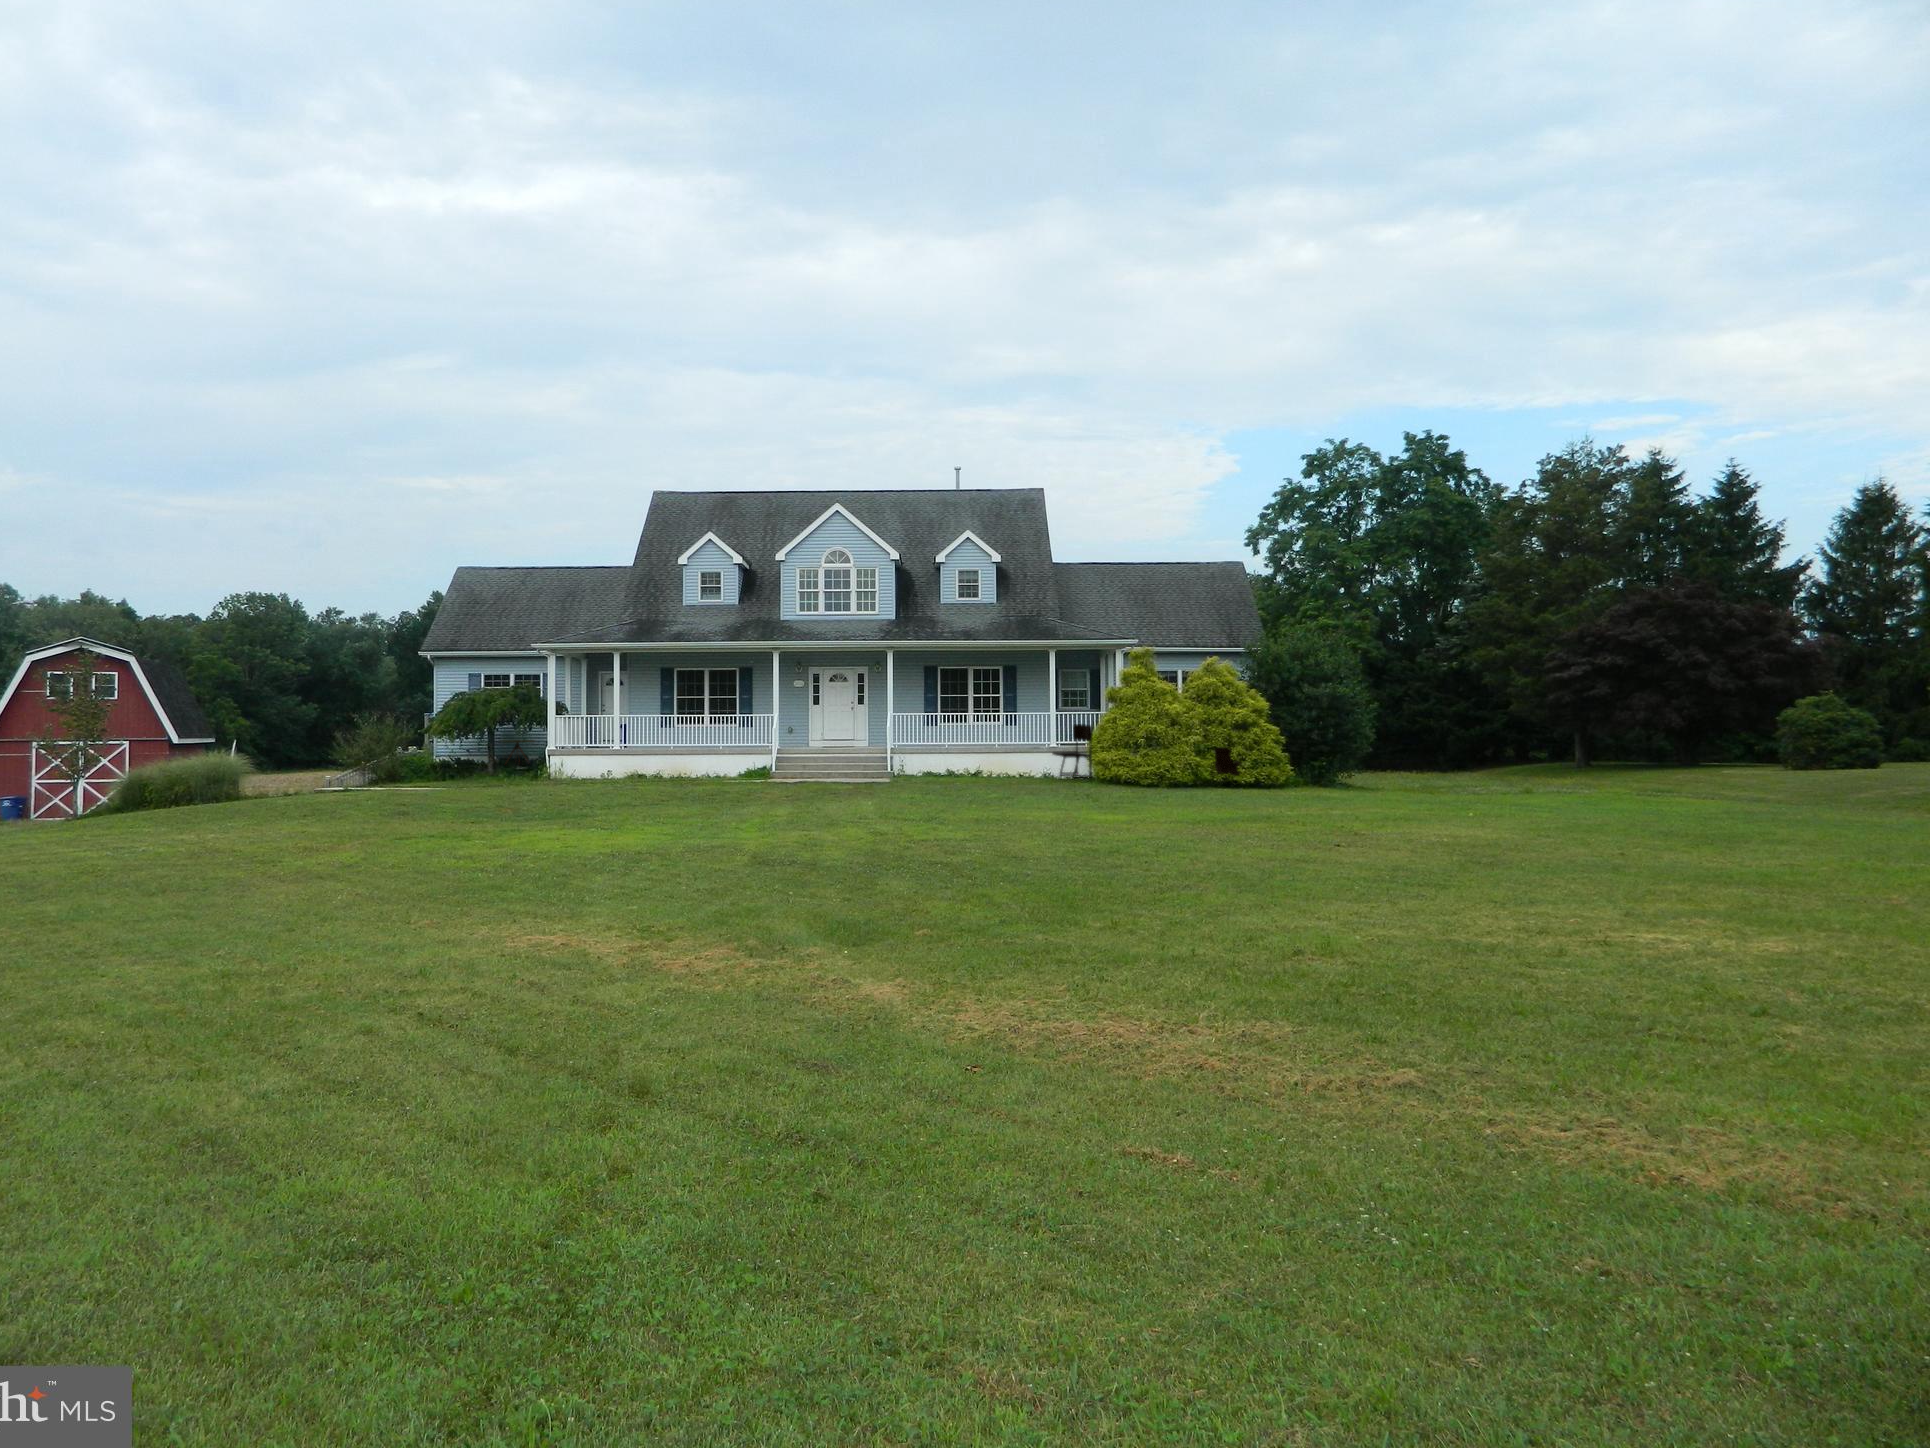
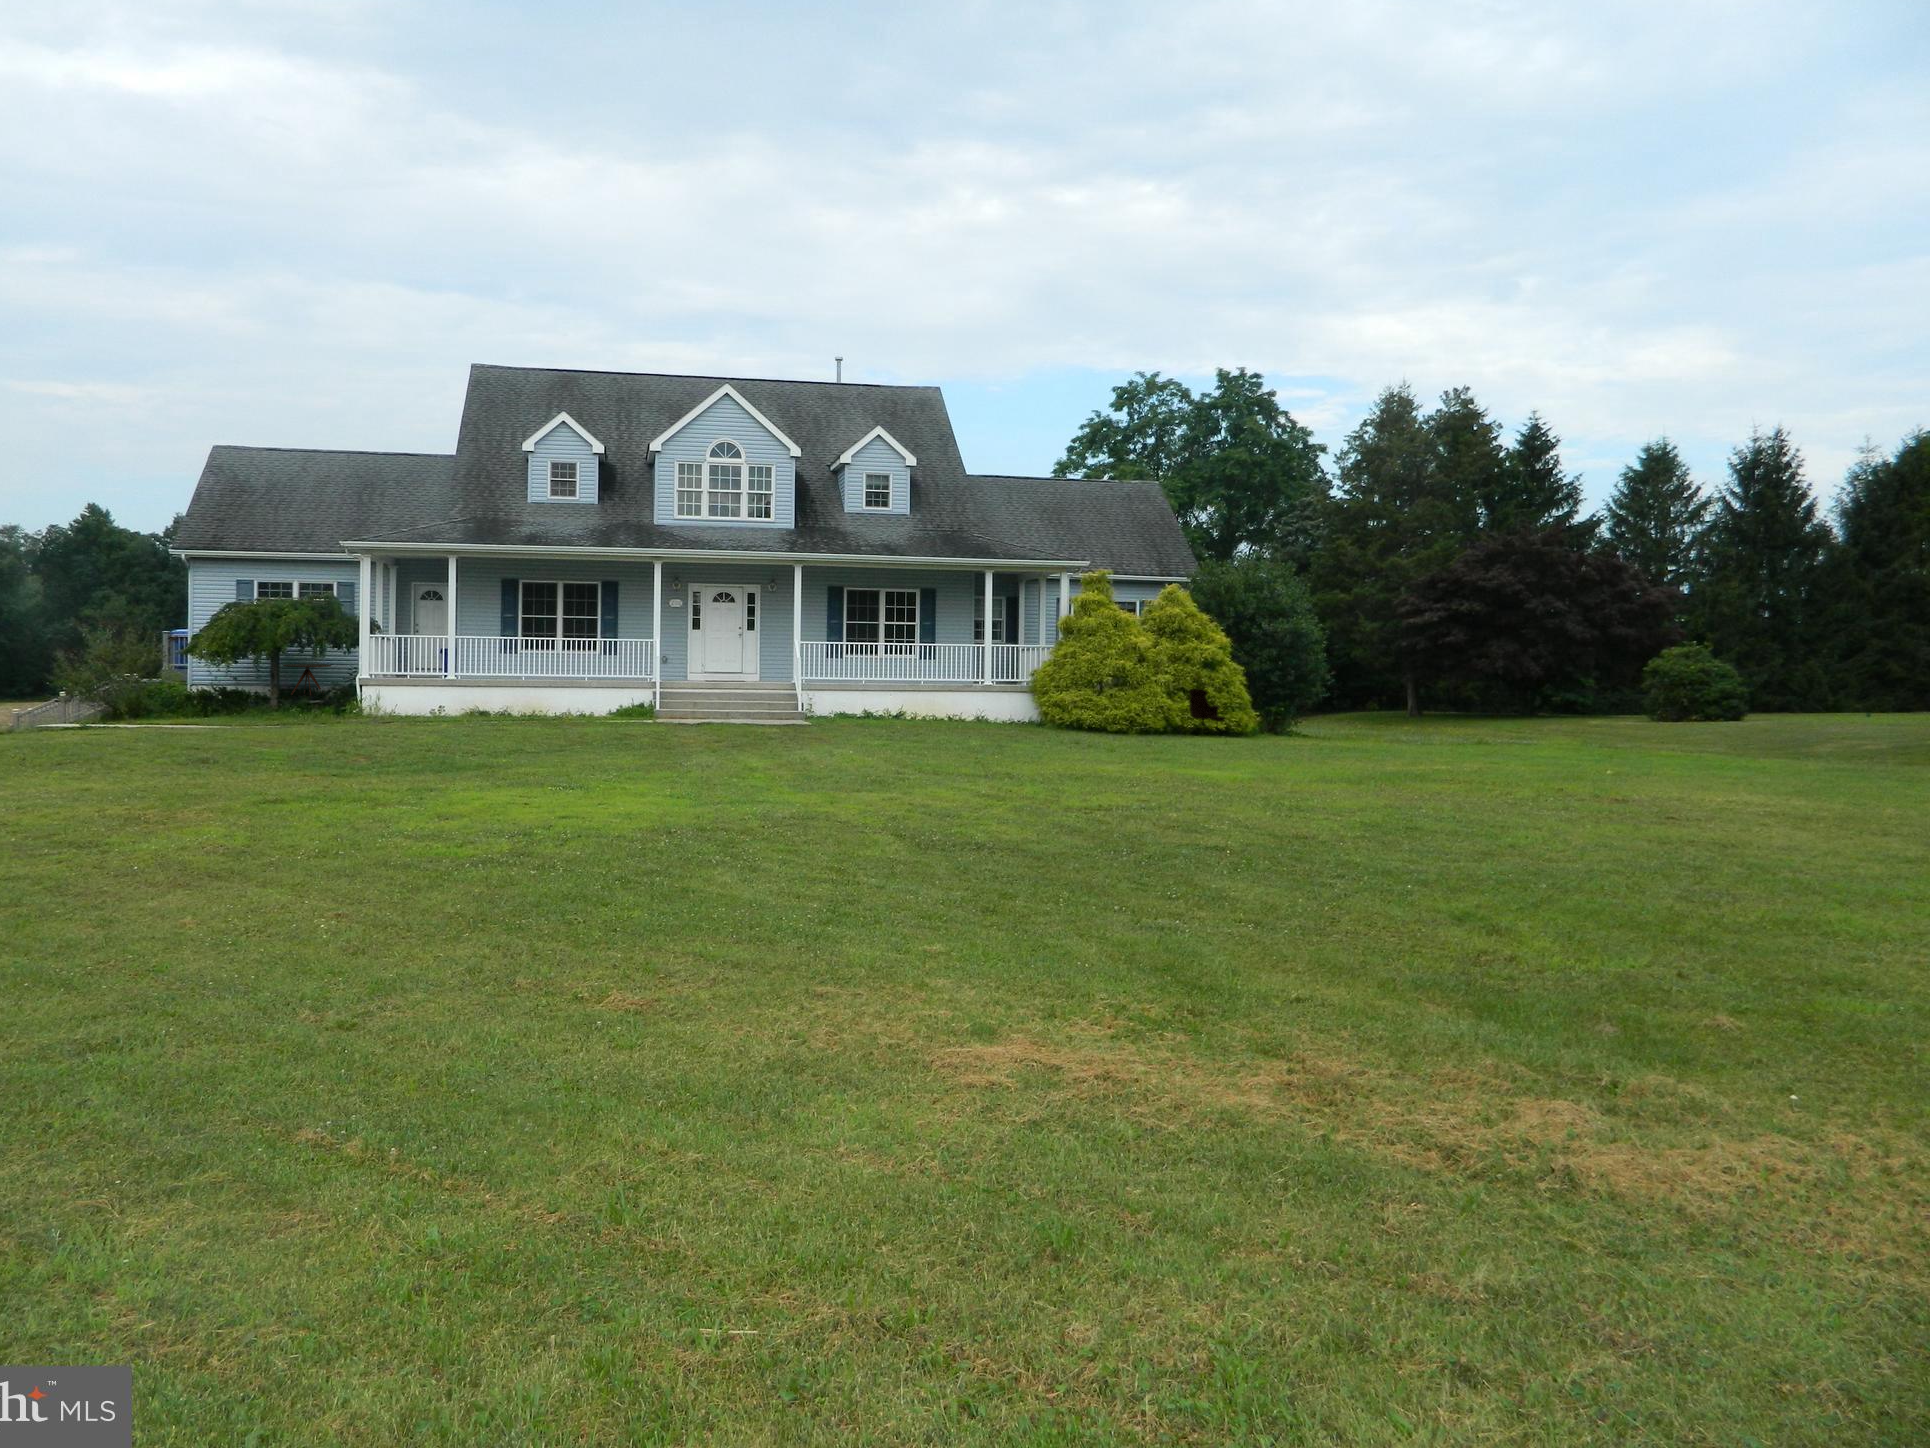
bench: present [1053,724,1093,778] -> none [990,658,1043,721]

